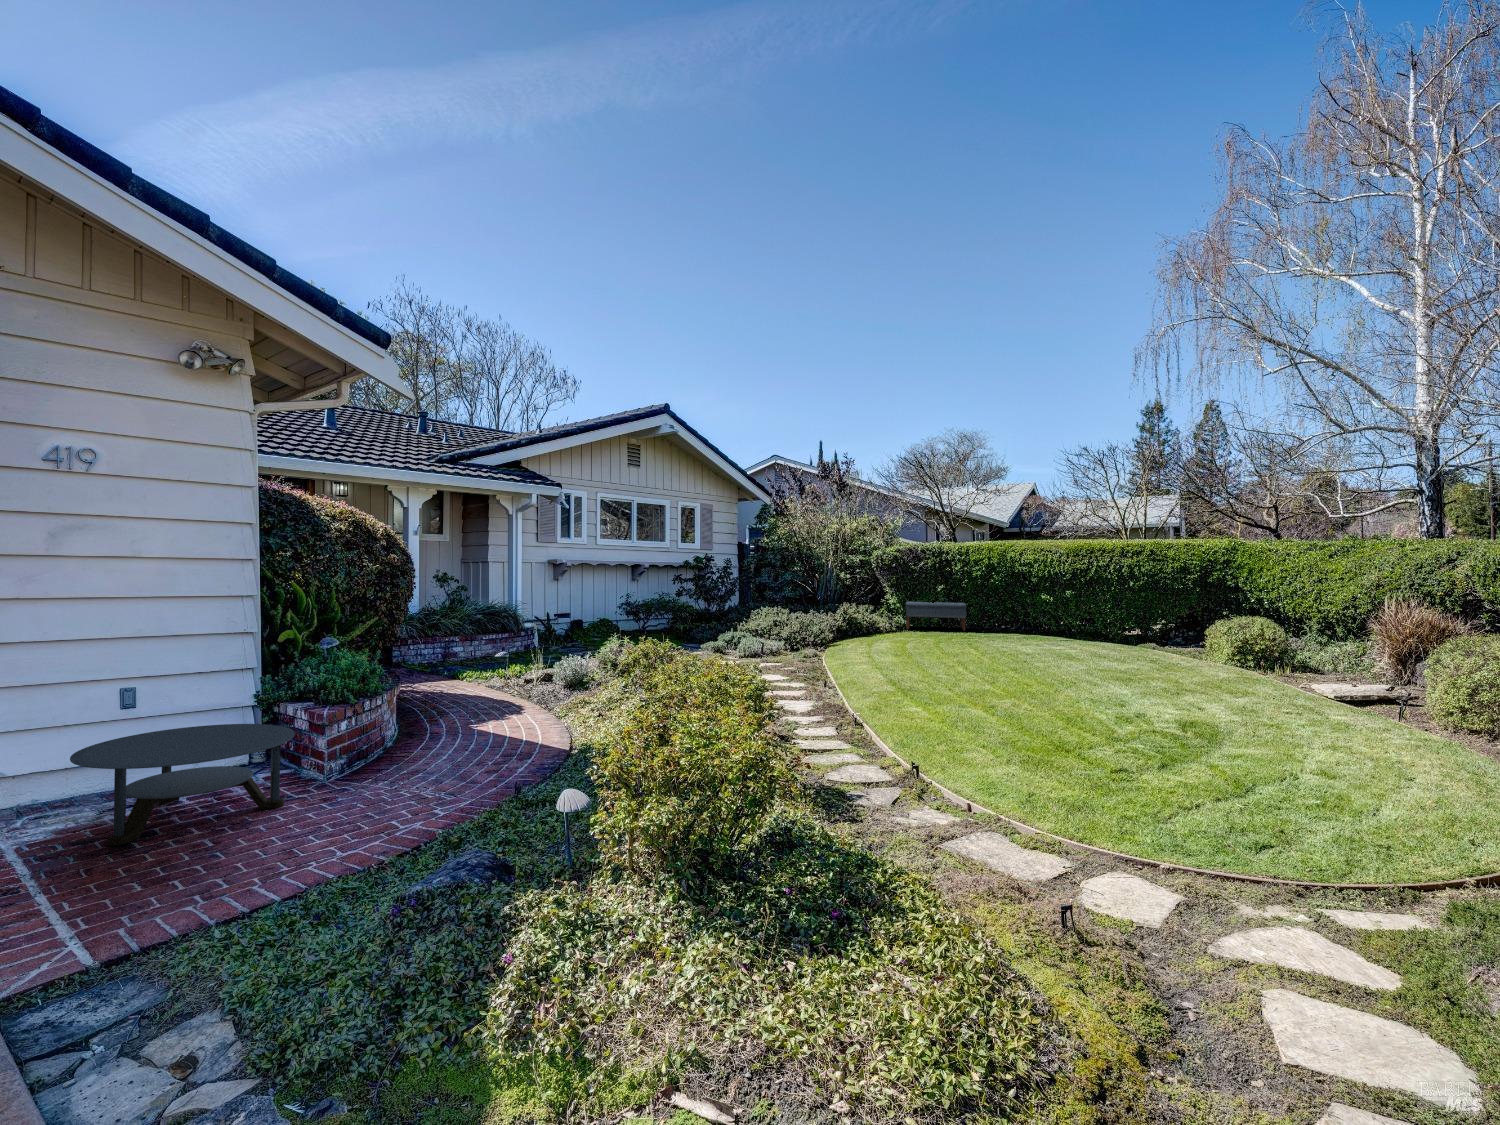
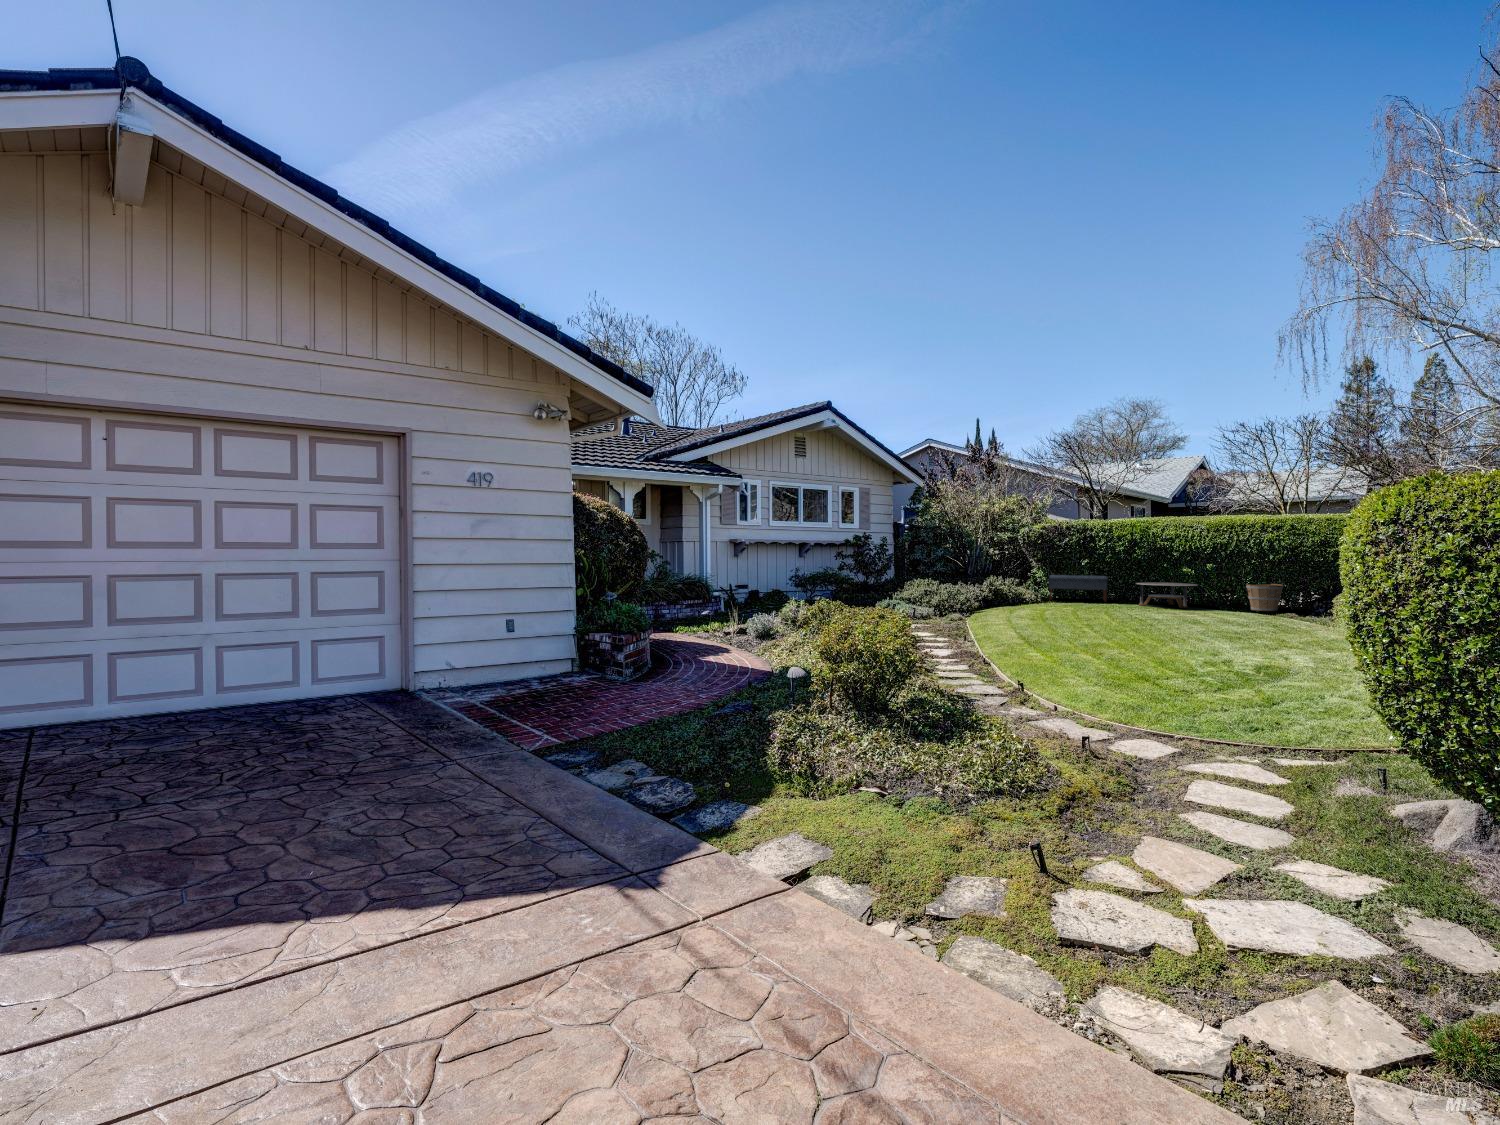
wooden bucket: none [1105,611,1141,641] -> present [1246,584,1283,611]
round table: present [70,724,295,845] -> present [1136,582,1197,608]

